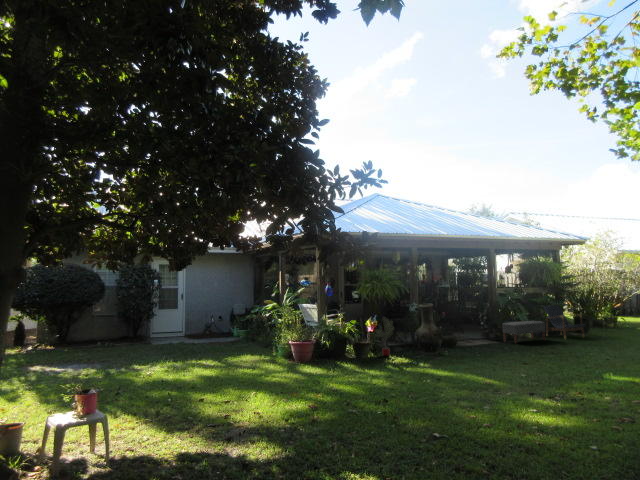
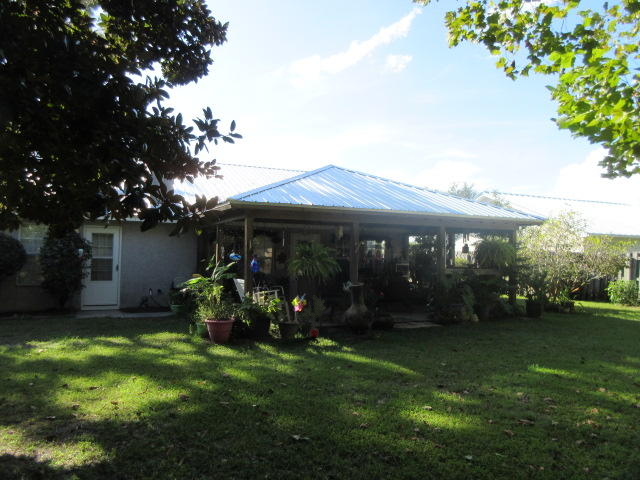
lounge chair: present [544,305,585,338] -> none [494,288,535,324]
bench: present [502,321,545,344] -> none [447,303,492,327]

